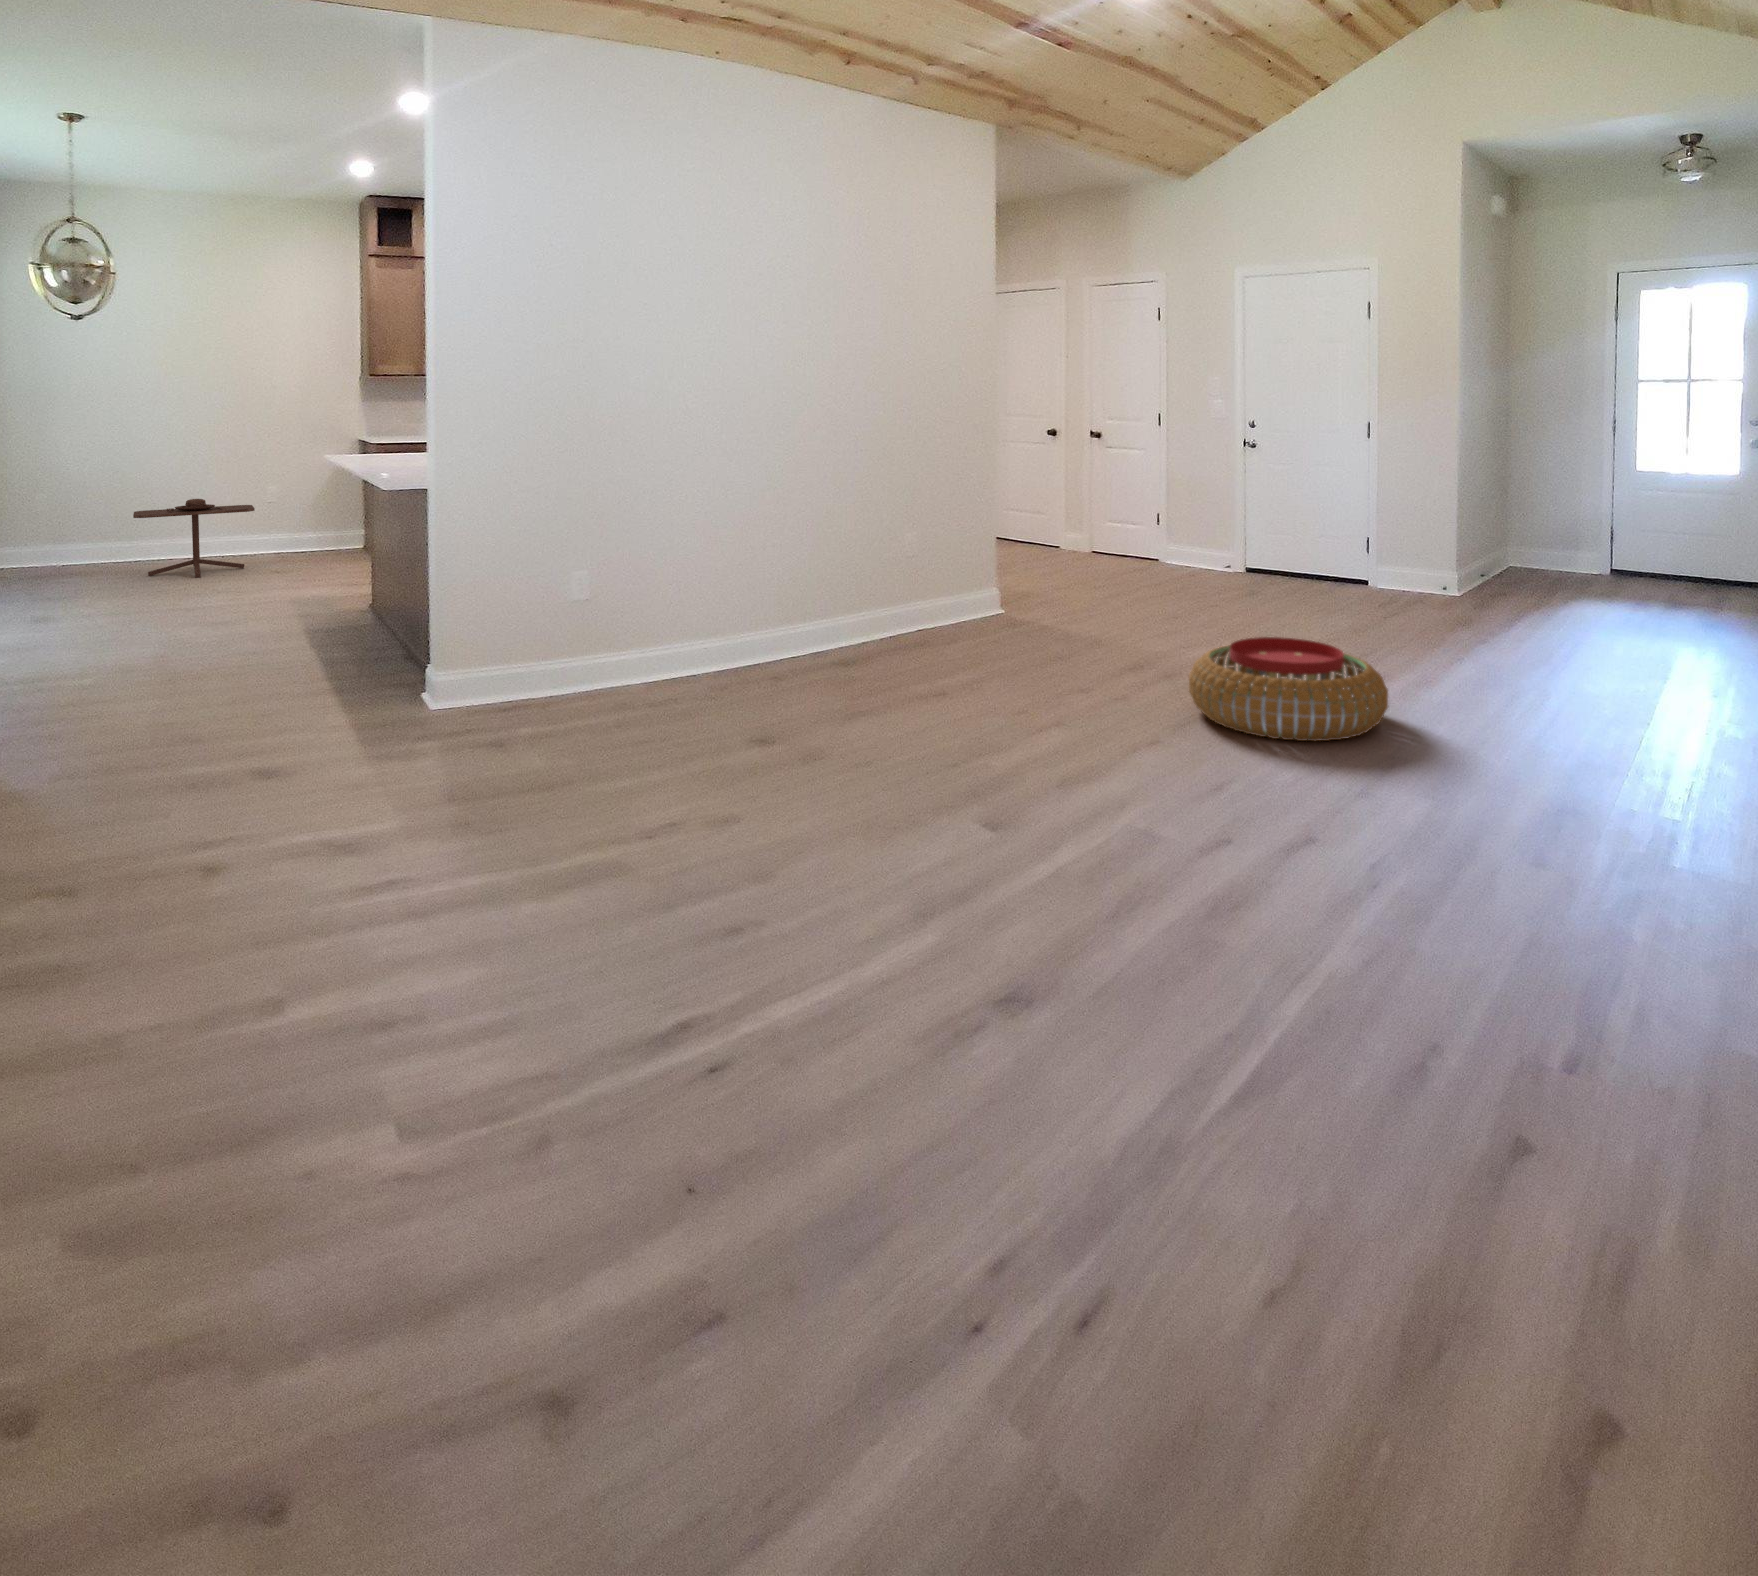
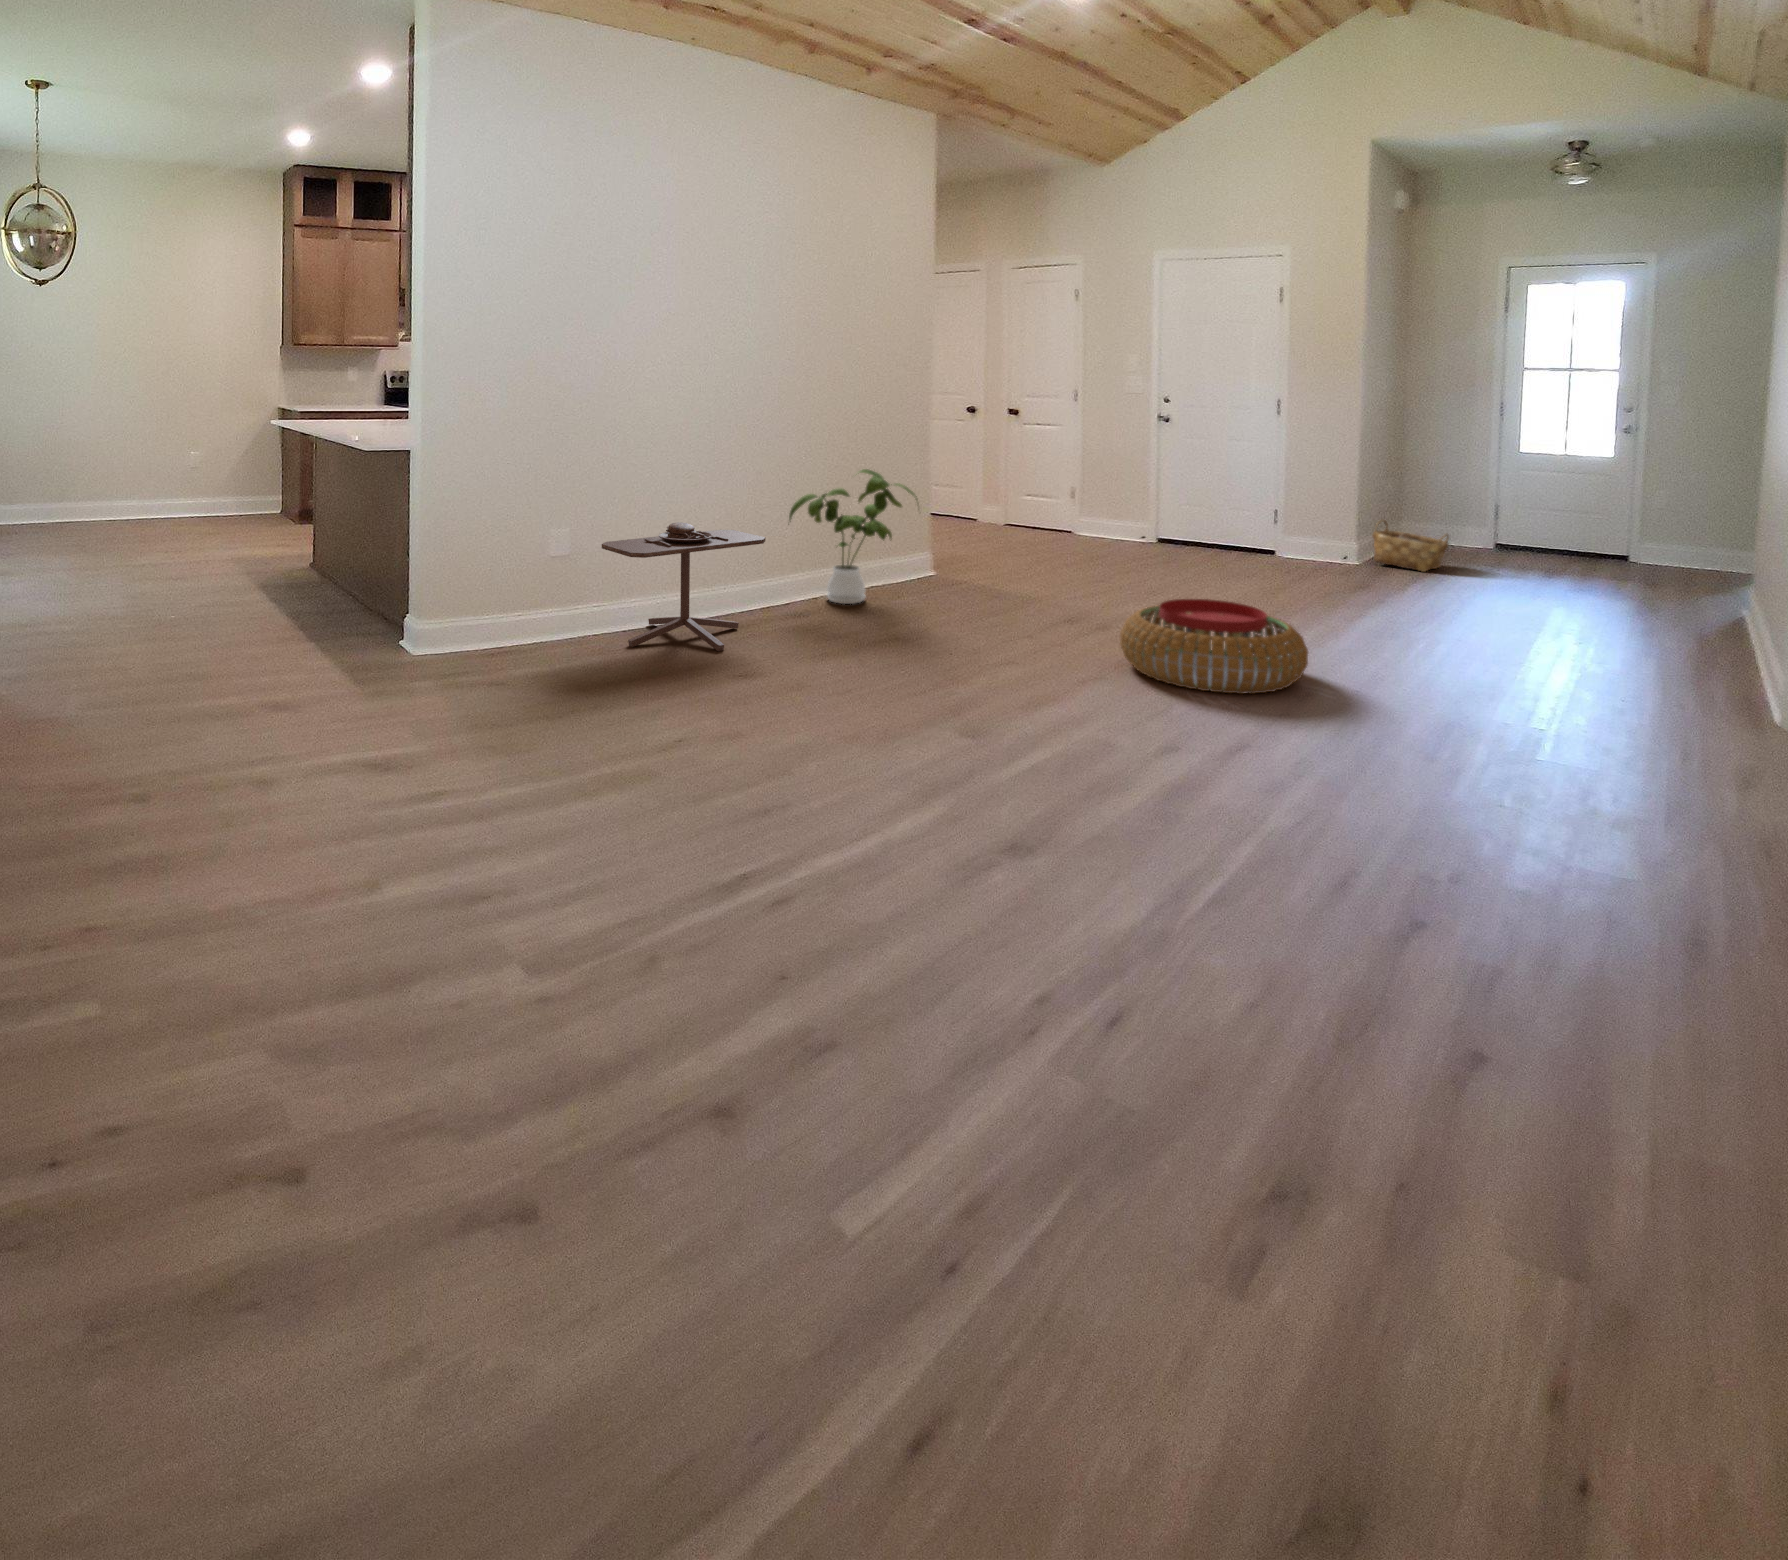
side table: present [133,499,255,578] -> present [602,522,765,651]
house plant: none [846,502,986,646] -> present [789,469,917,604]
woven basket: none [1479,544,1560,600] -> present [1372,520,1449,572]

